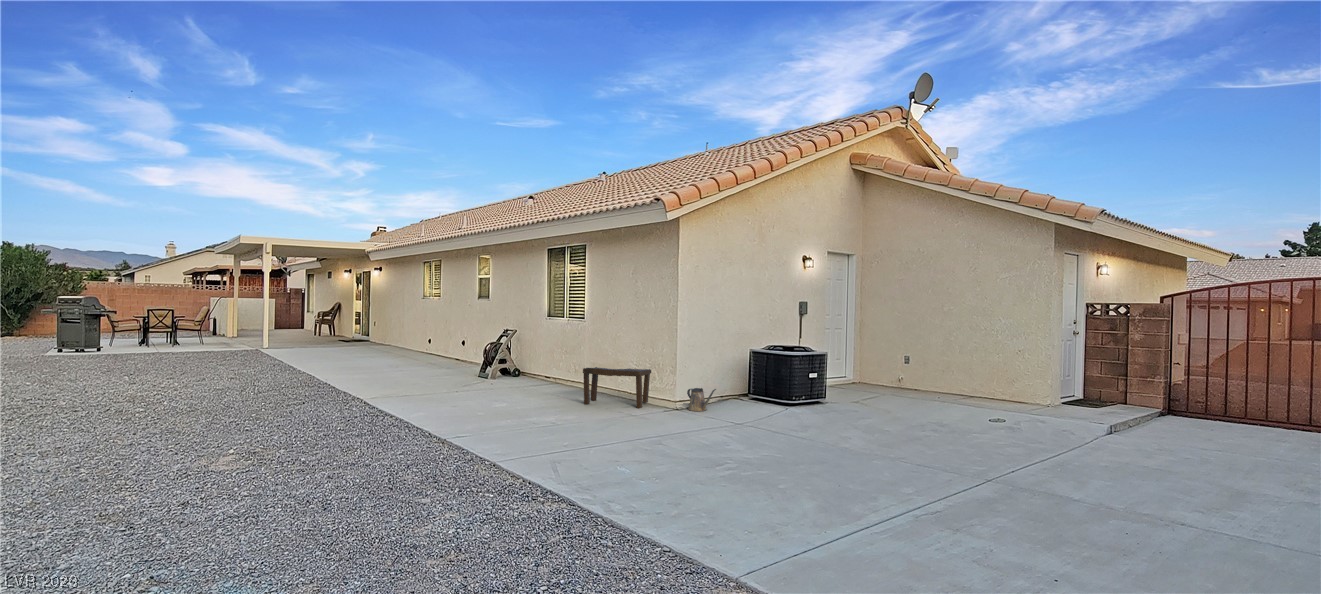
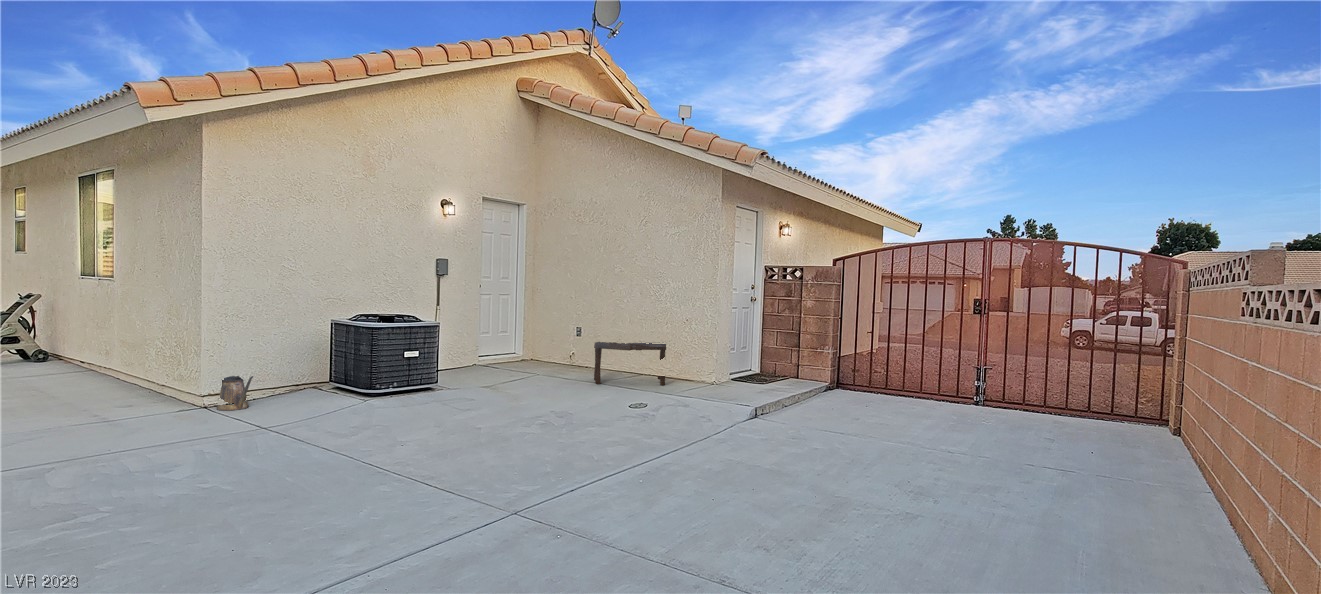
bench: present [583,367,651,408] -> present [594,342,666,385]

